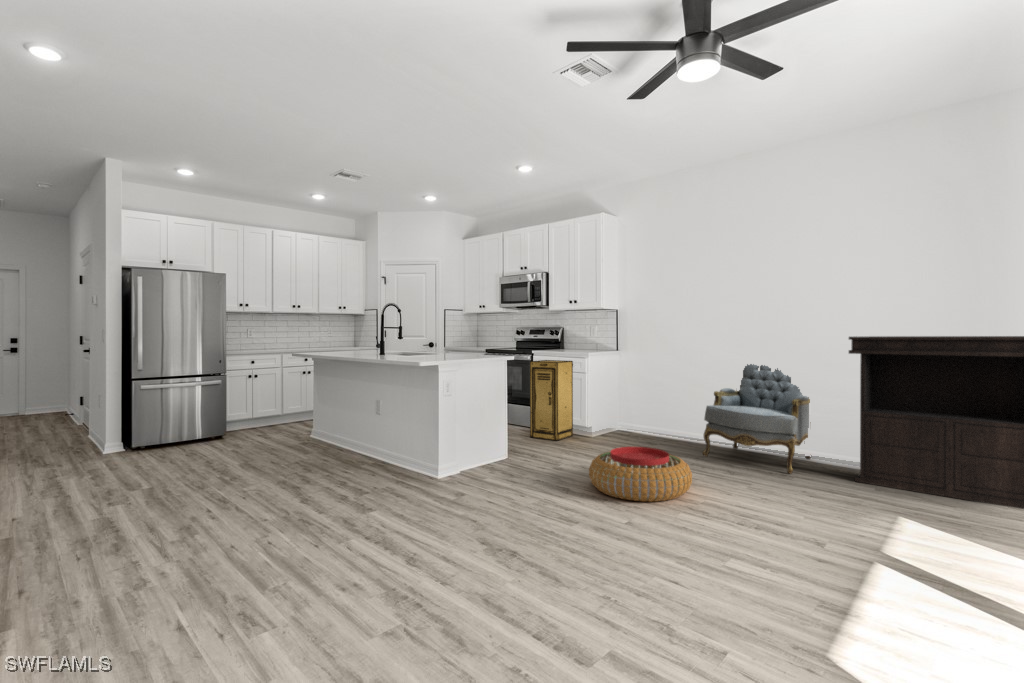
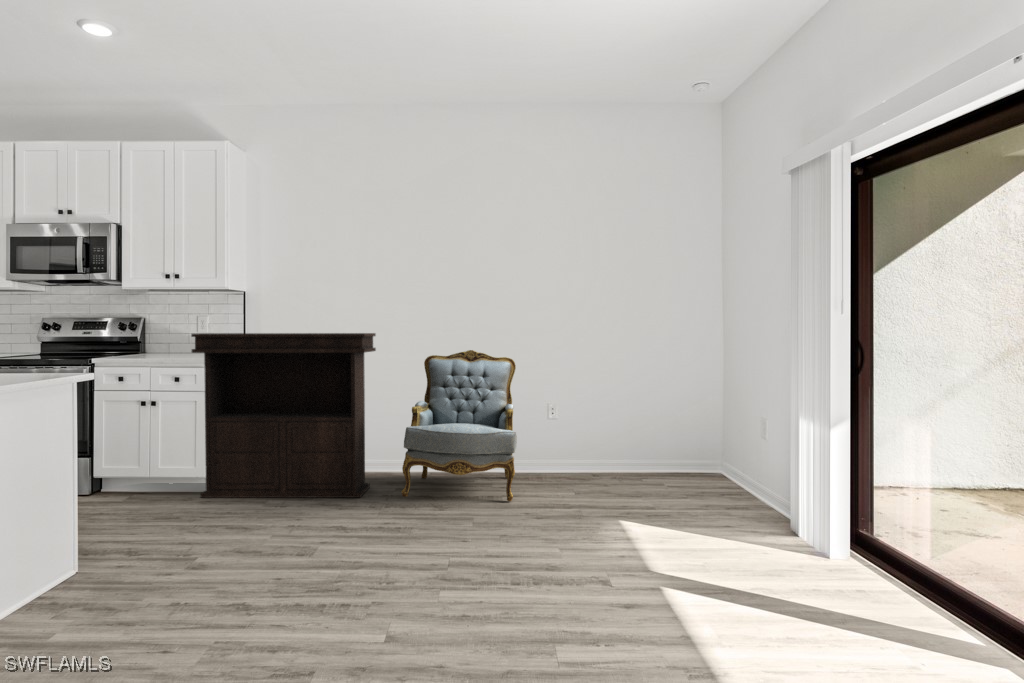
console table: present [849,336,1024,509] -> present [191,333,376,498]
storage cabinet: present [530,360,573,441] -> none [97,373,180,513]
pouf: present [589,447,692,502] -> none [275,502,437,598]

